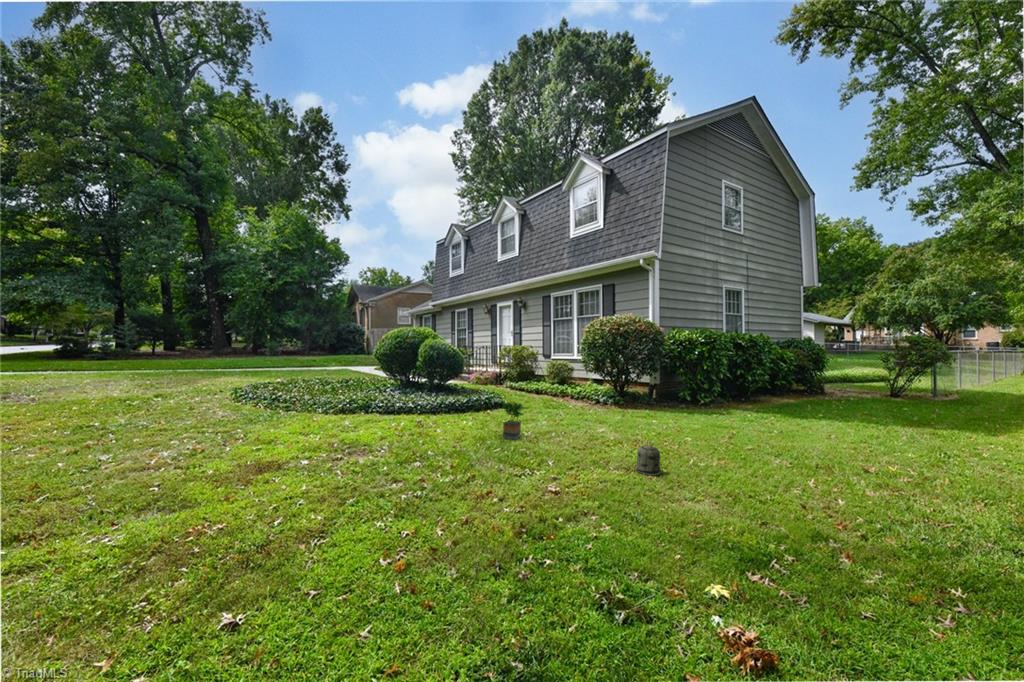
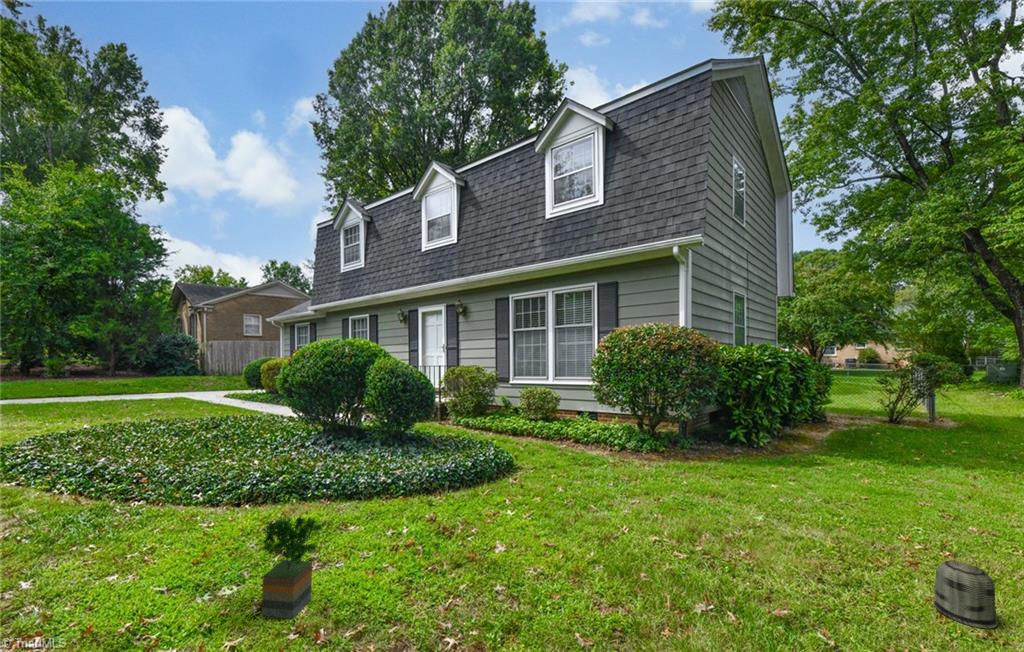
potted tree: present [503,402,524,440] -> present [262,517,323,619]

